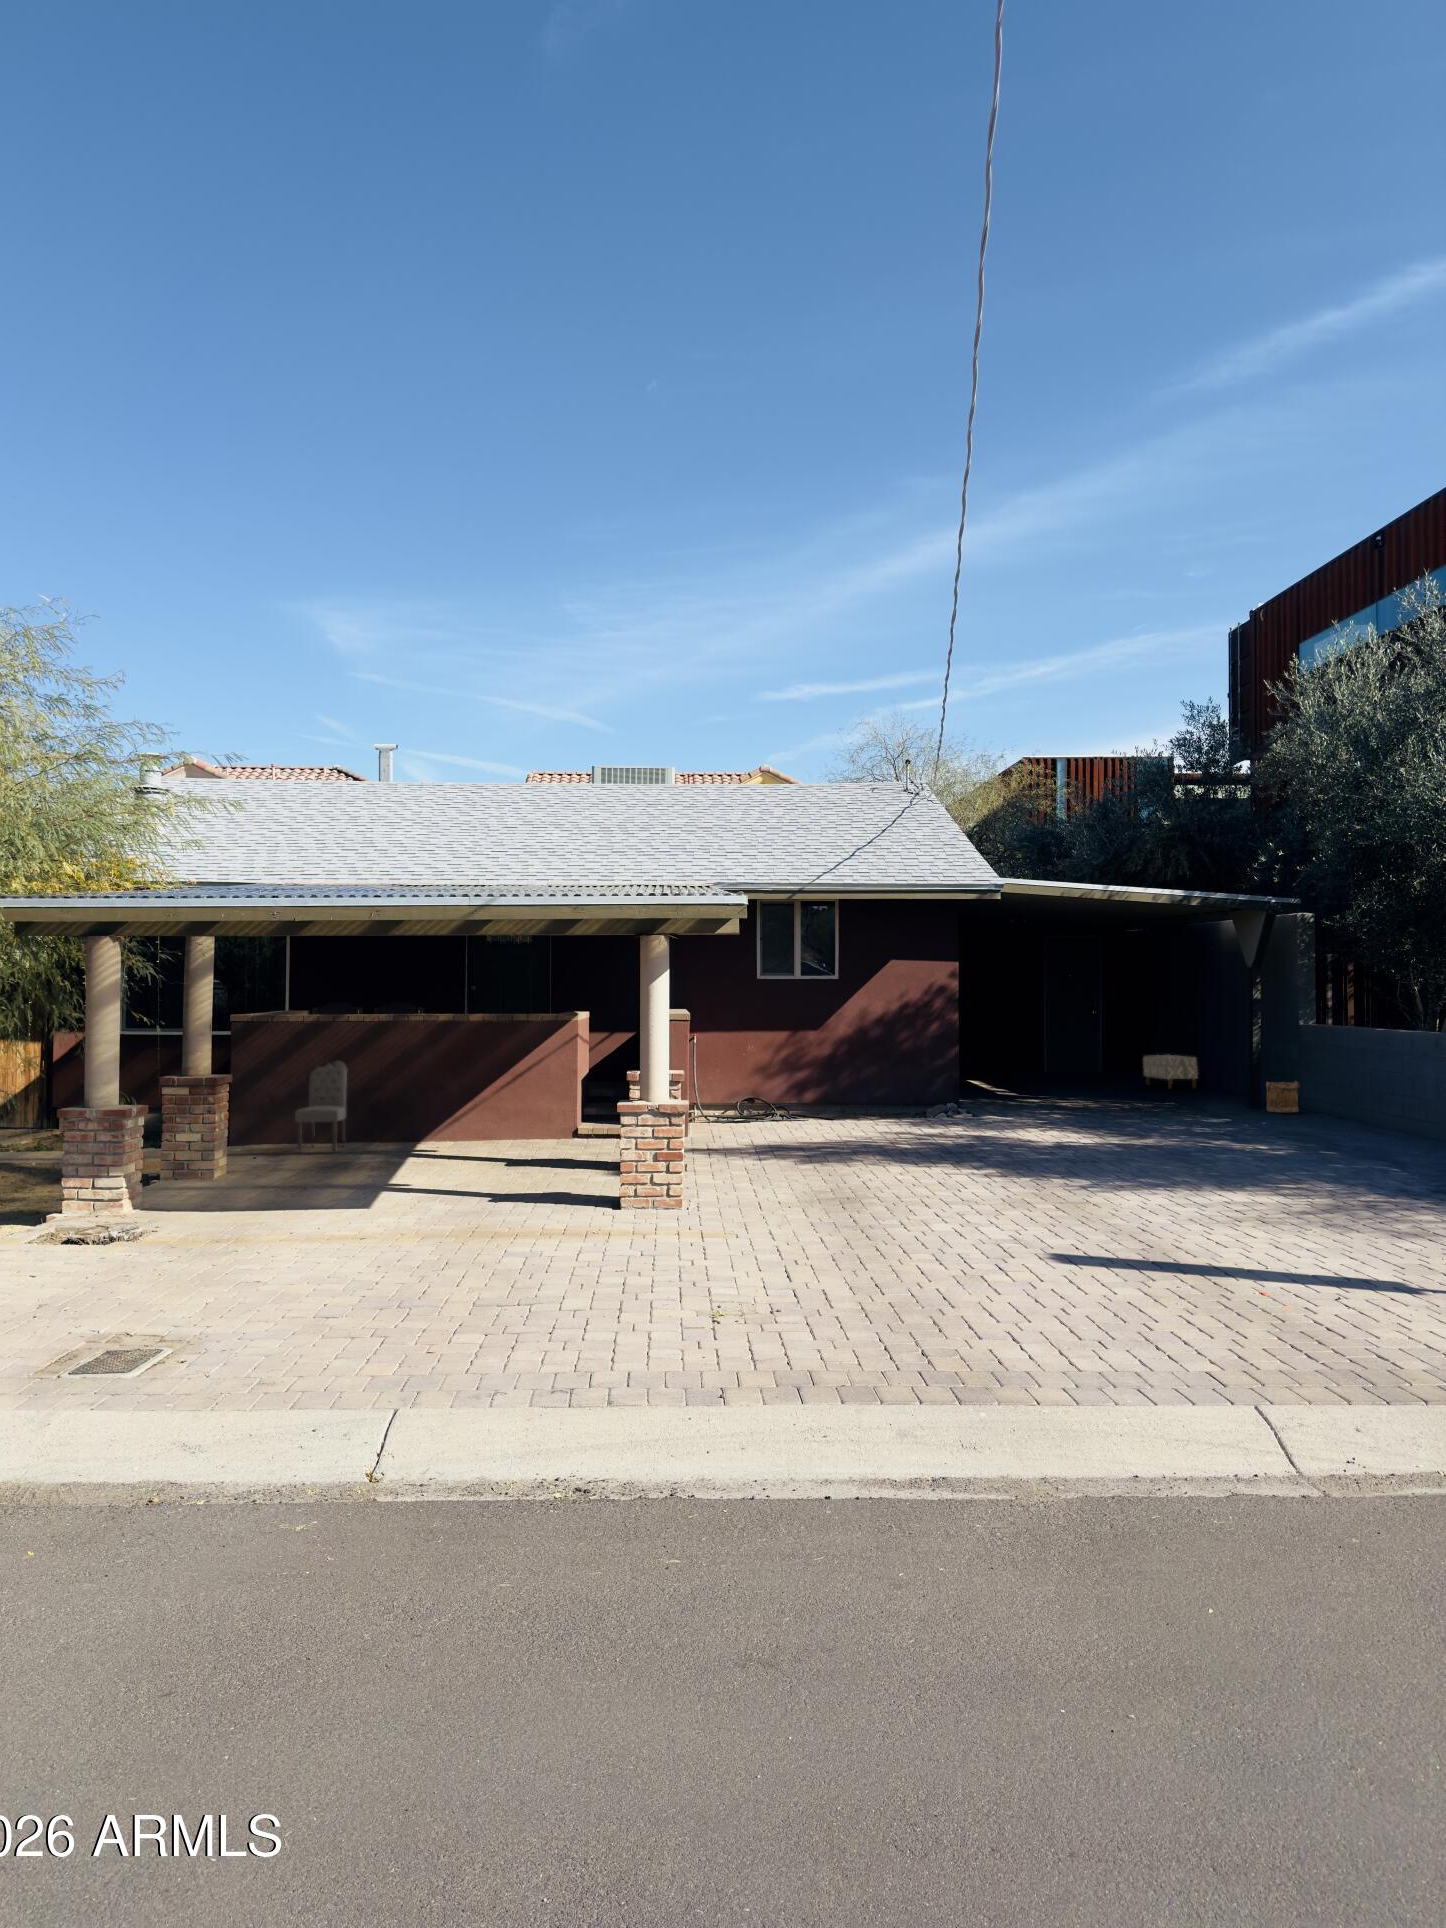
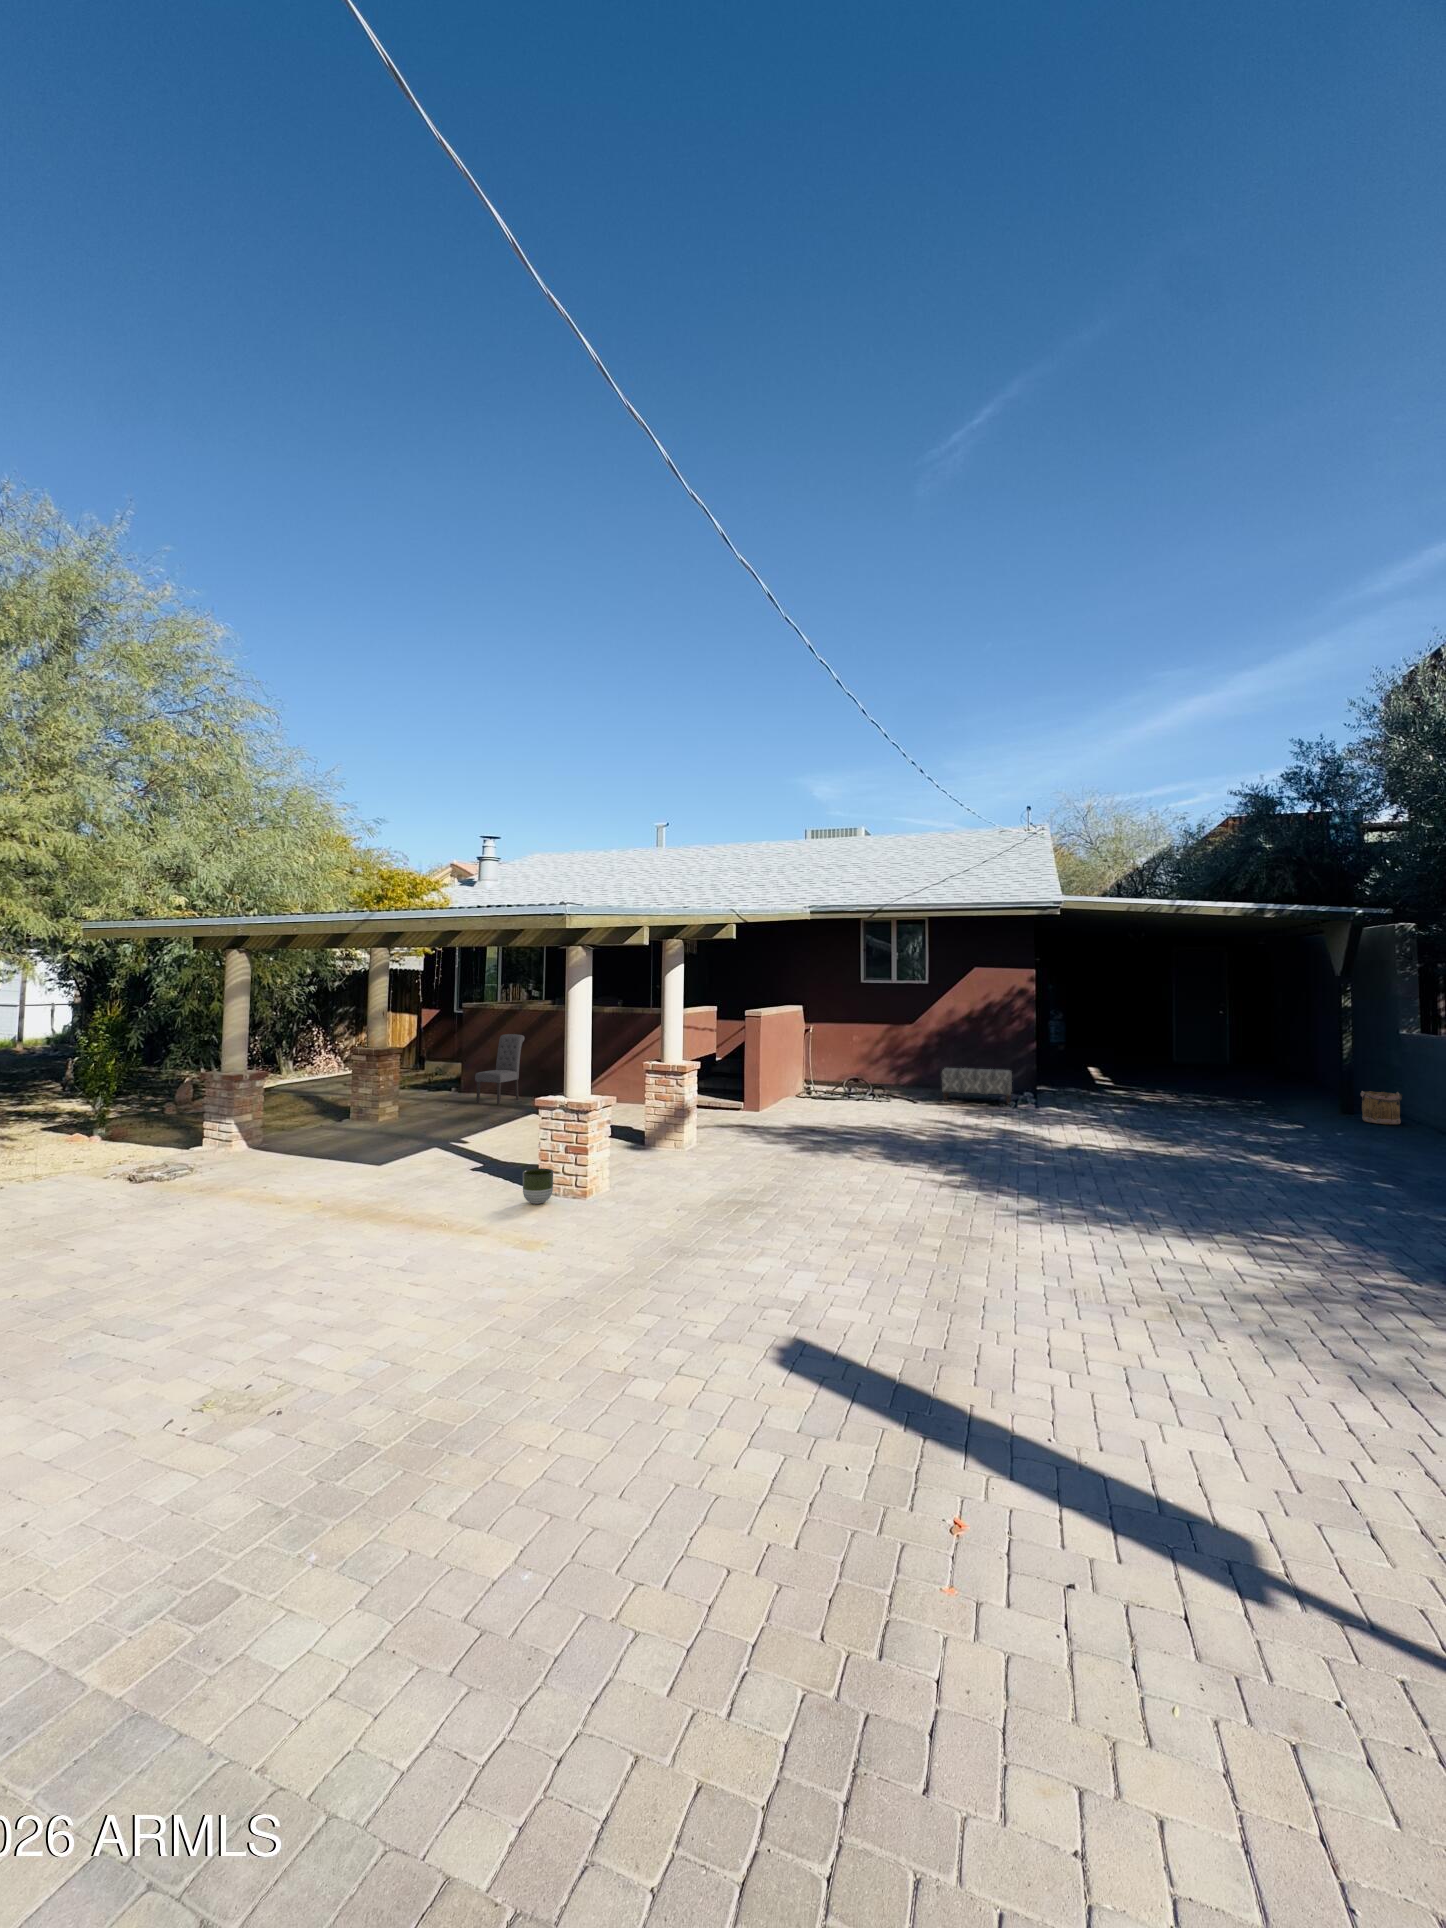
bench: present [1144,1055,1198,1088] -> present [941,1068,1012,1104]
planter: none [615,1182,648,1219] -> present [523,1168,553,1204]

